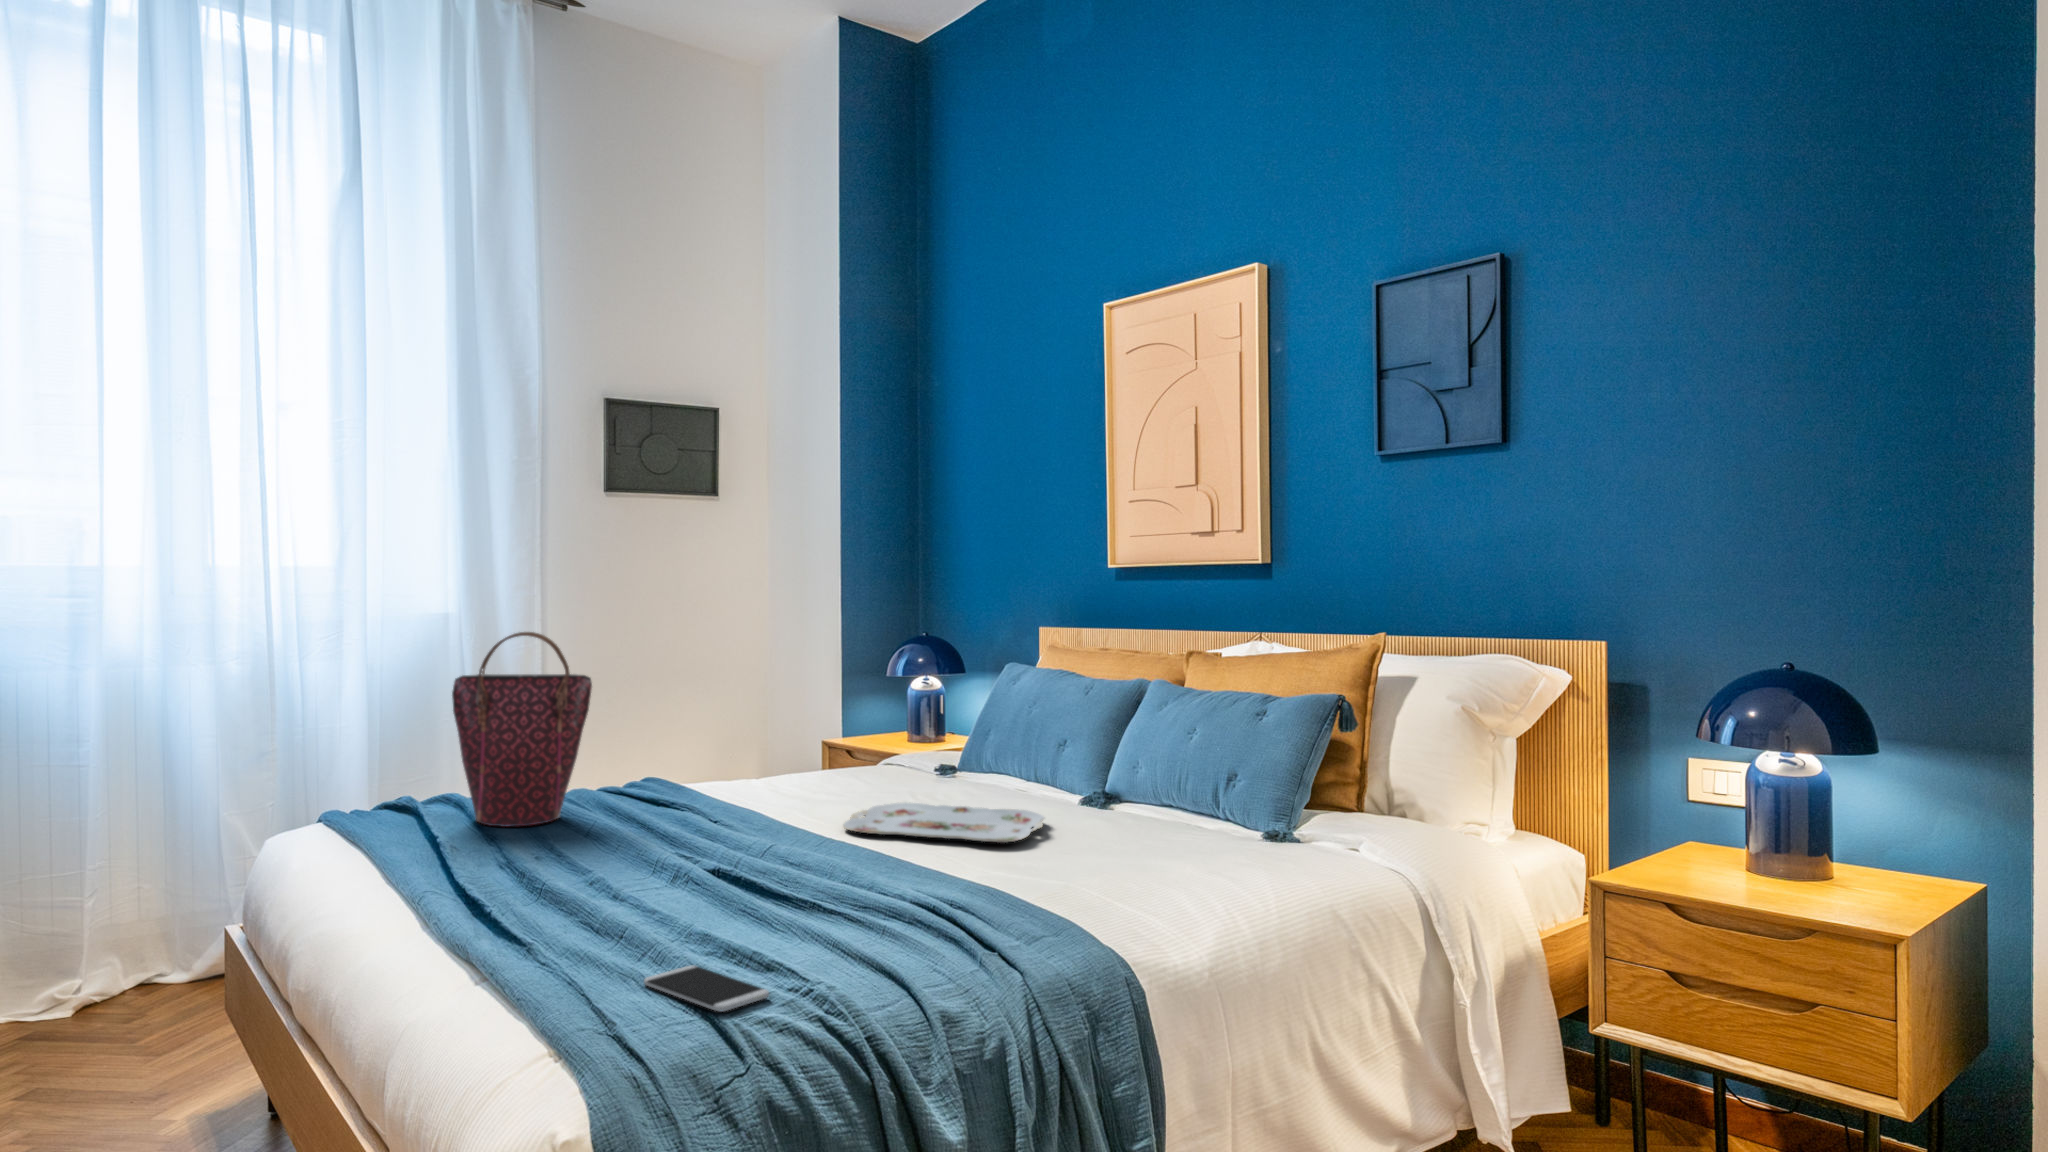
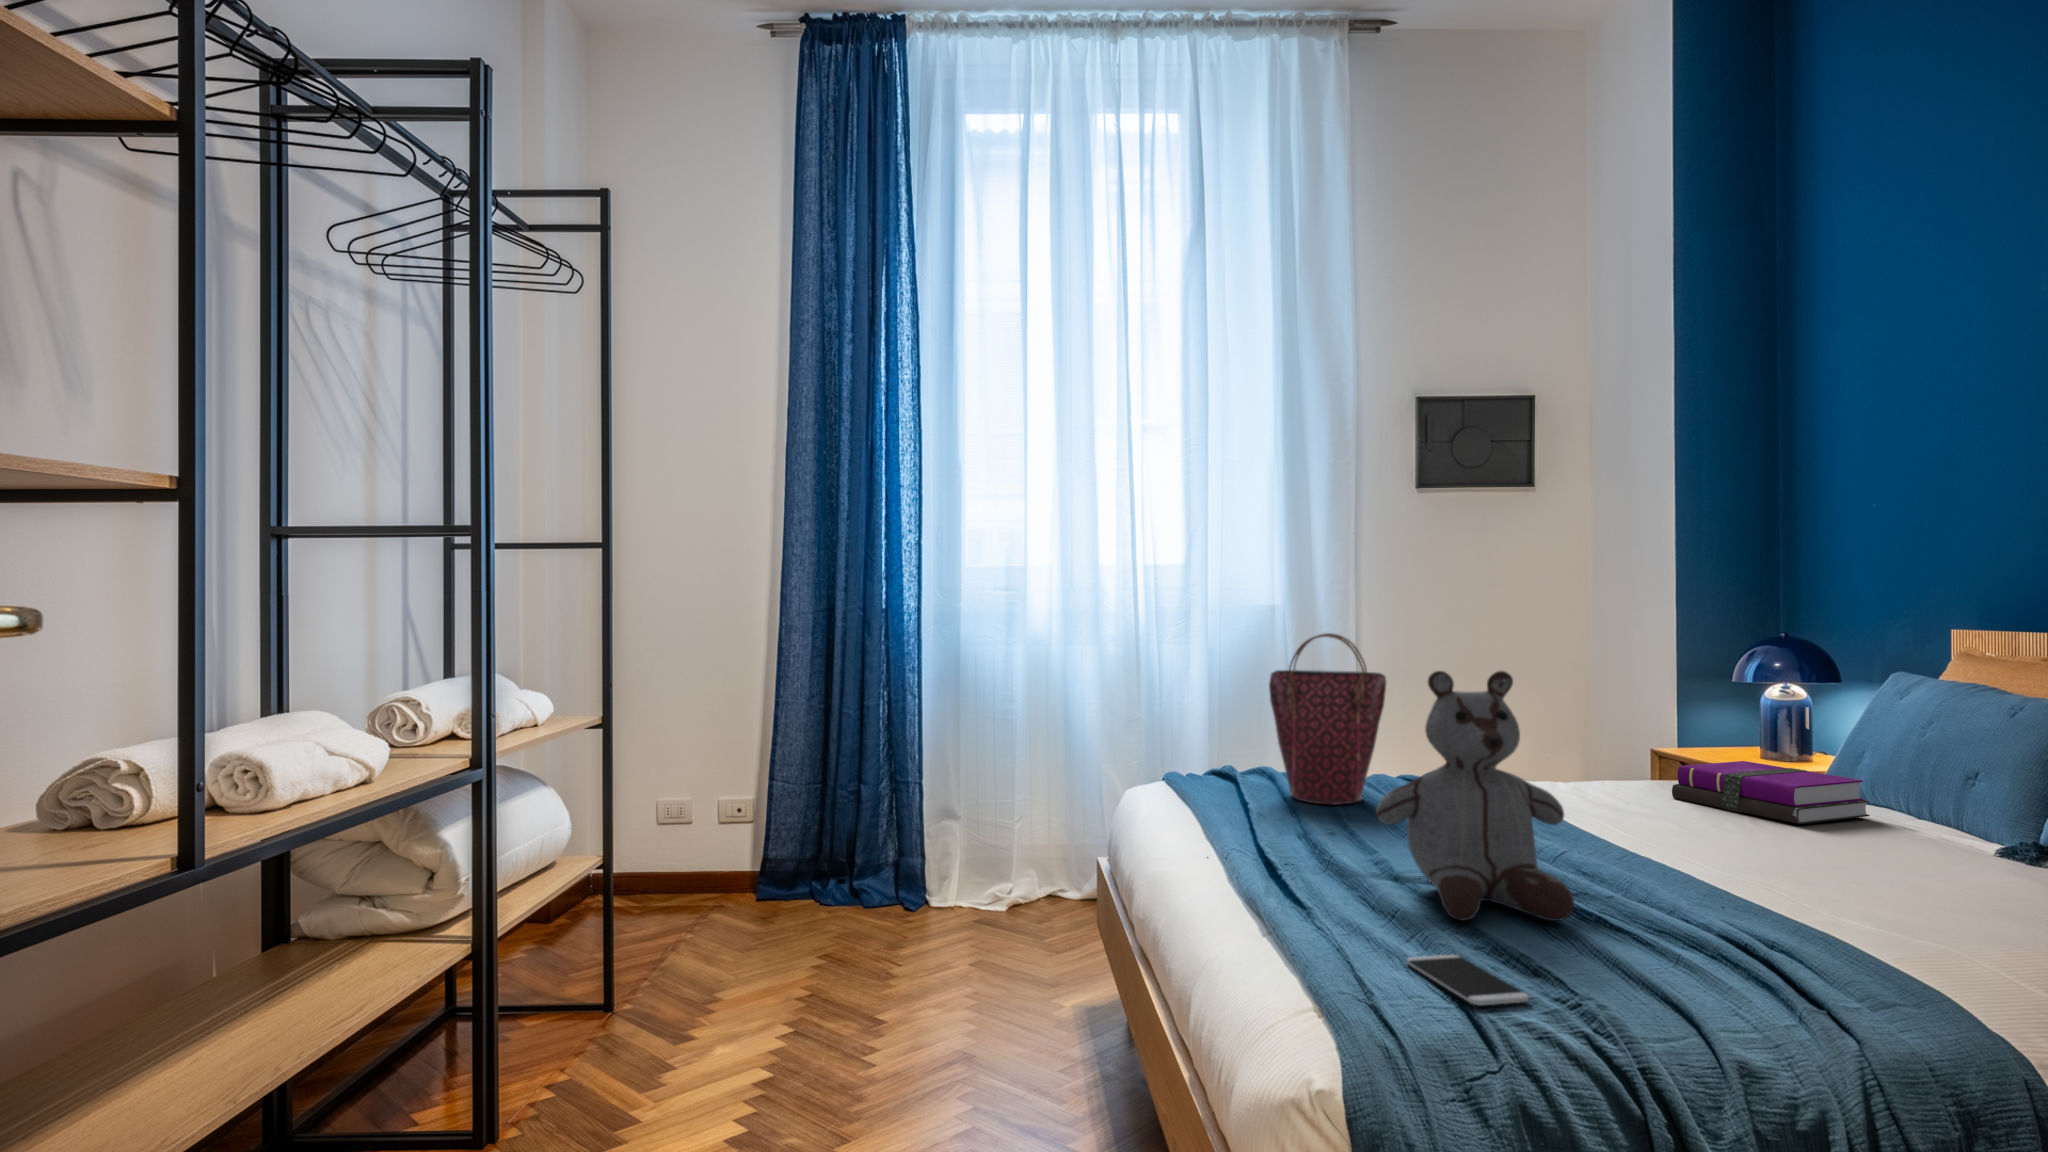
stuffed bear: none [597,669,794,930] -> present [1376,671,1574,921]
notebook: none [850,745,996,797] -> present [1672,761,1870,824]
serving tray: present [843,803,1044,843] -> none [1652,823,1934,886]

